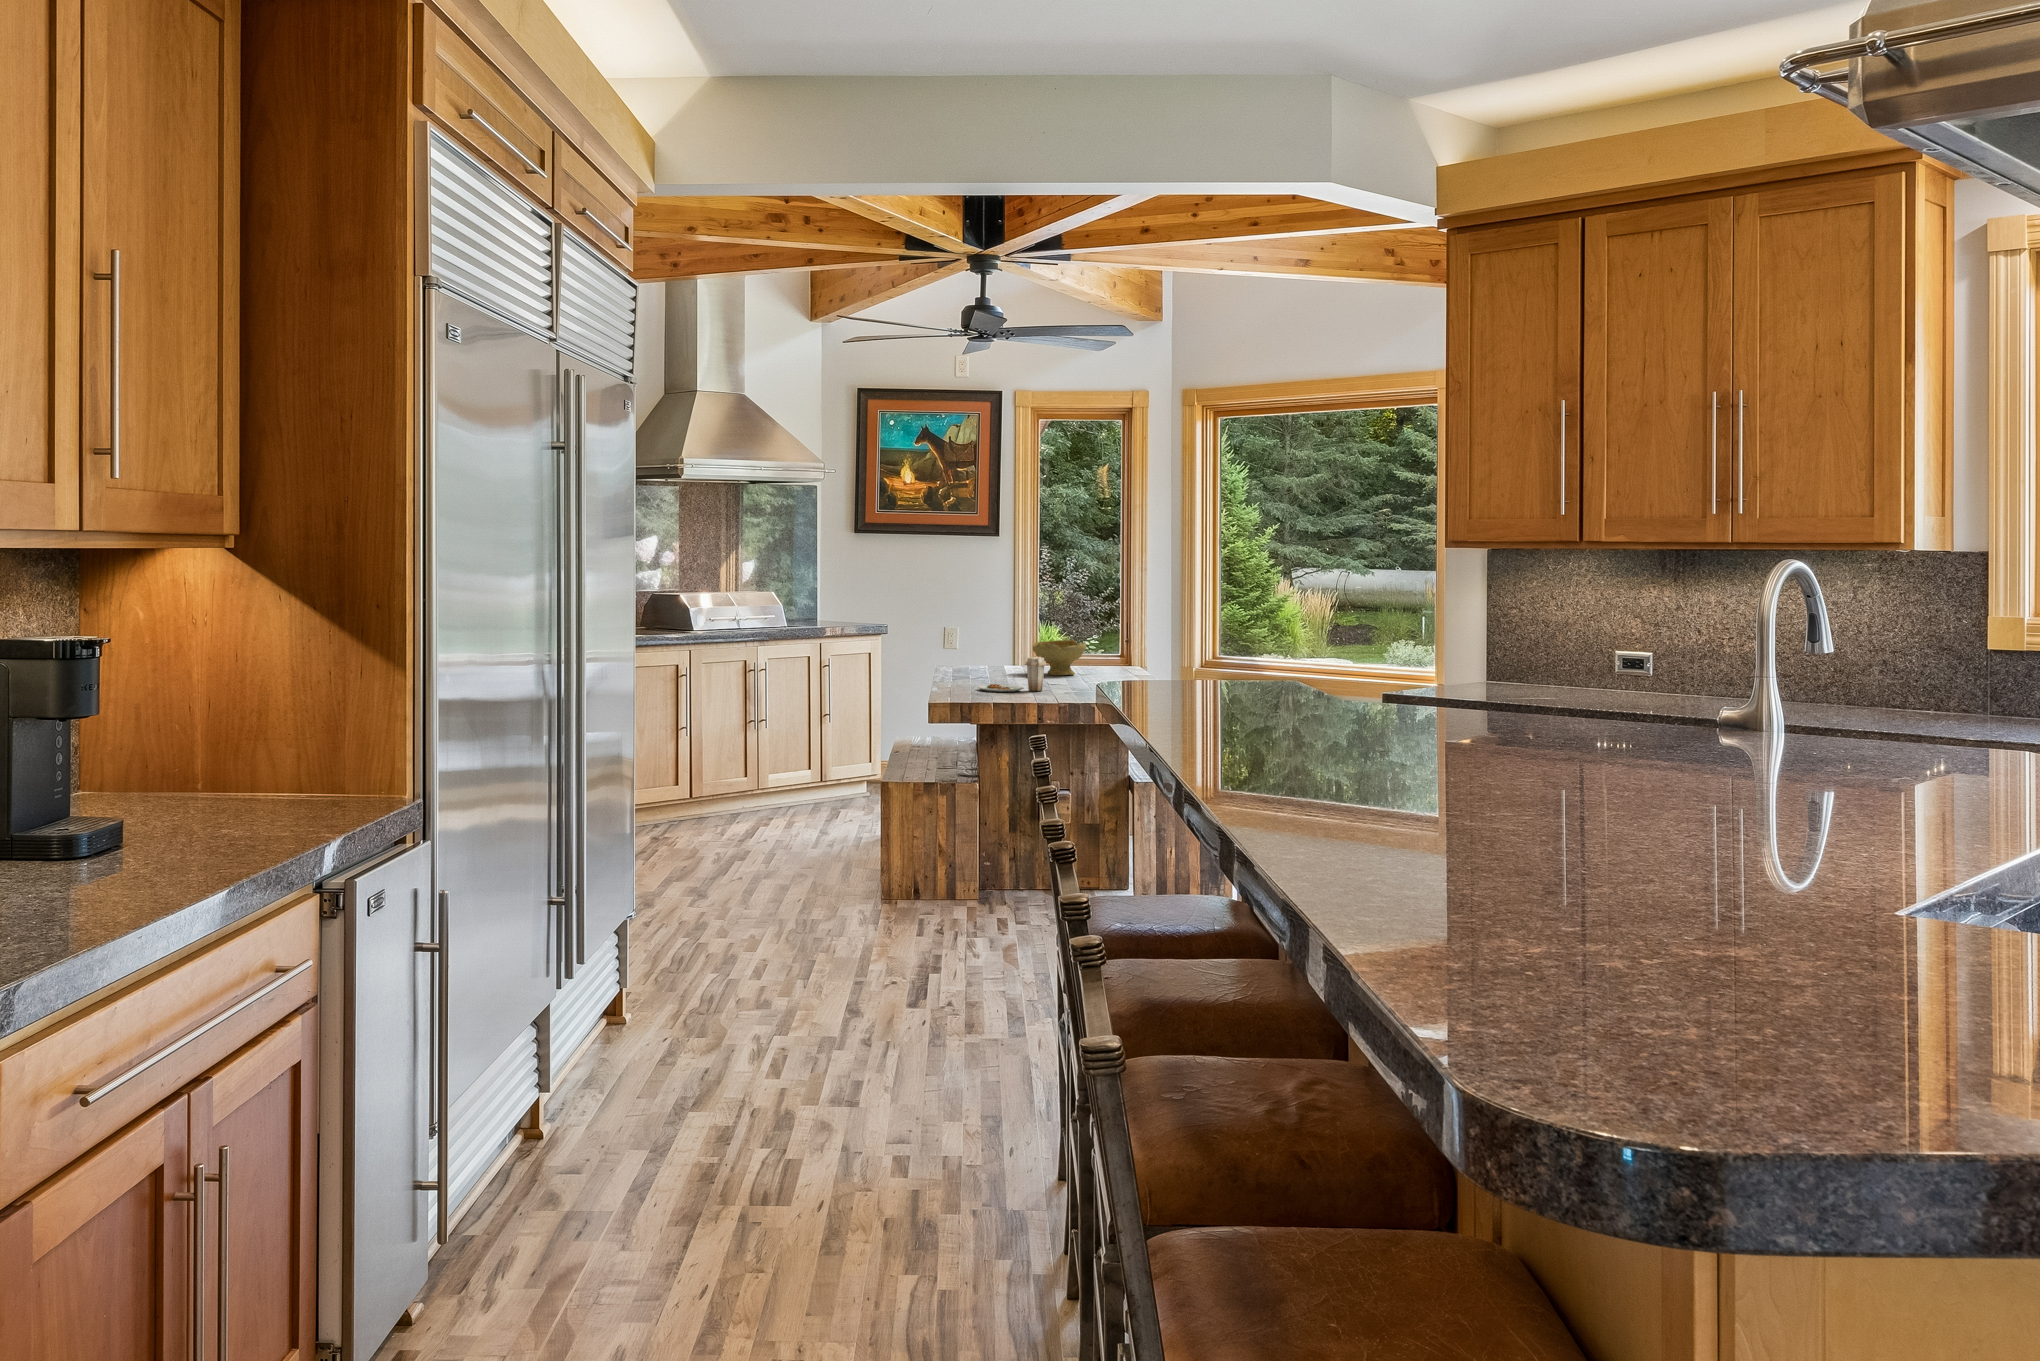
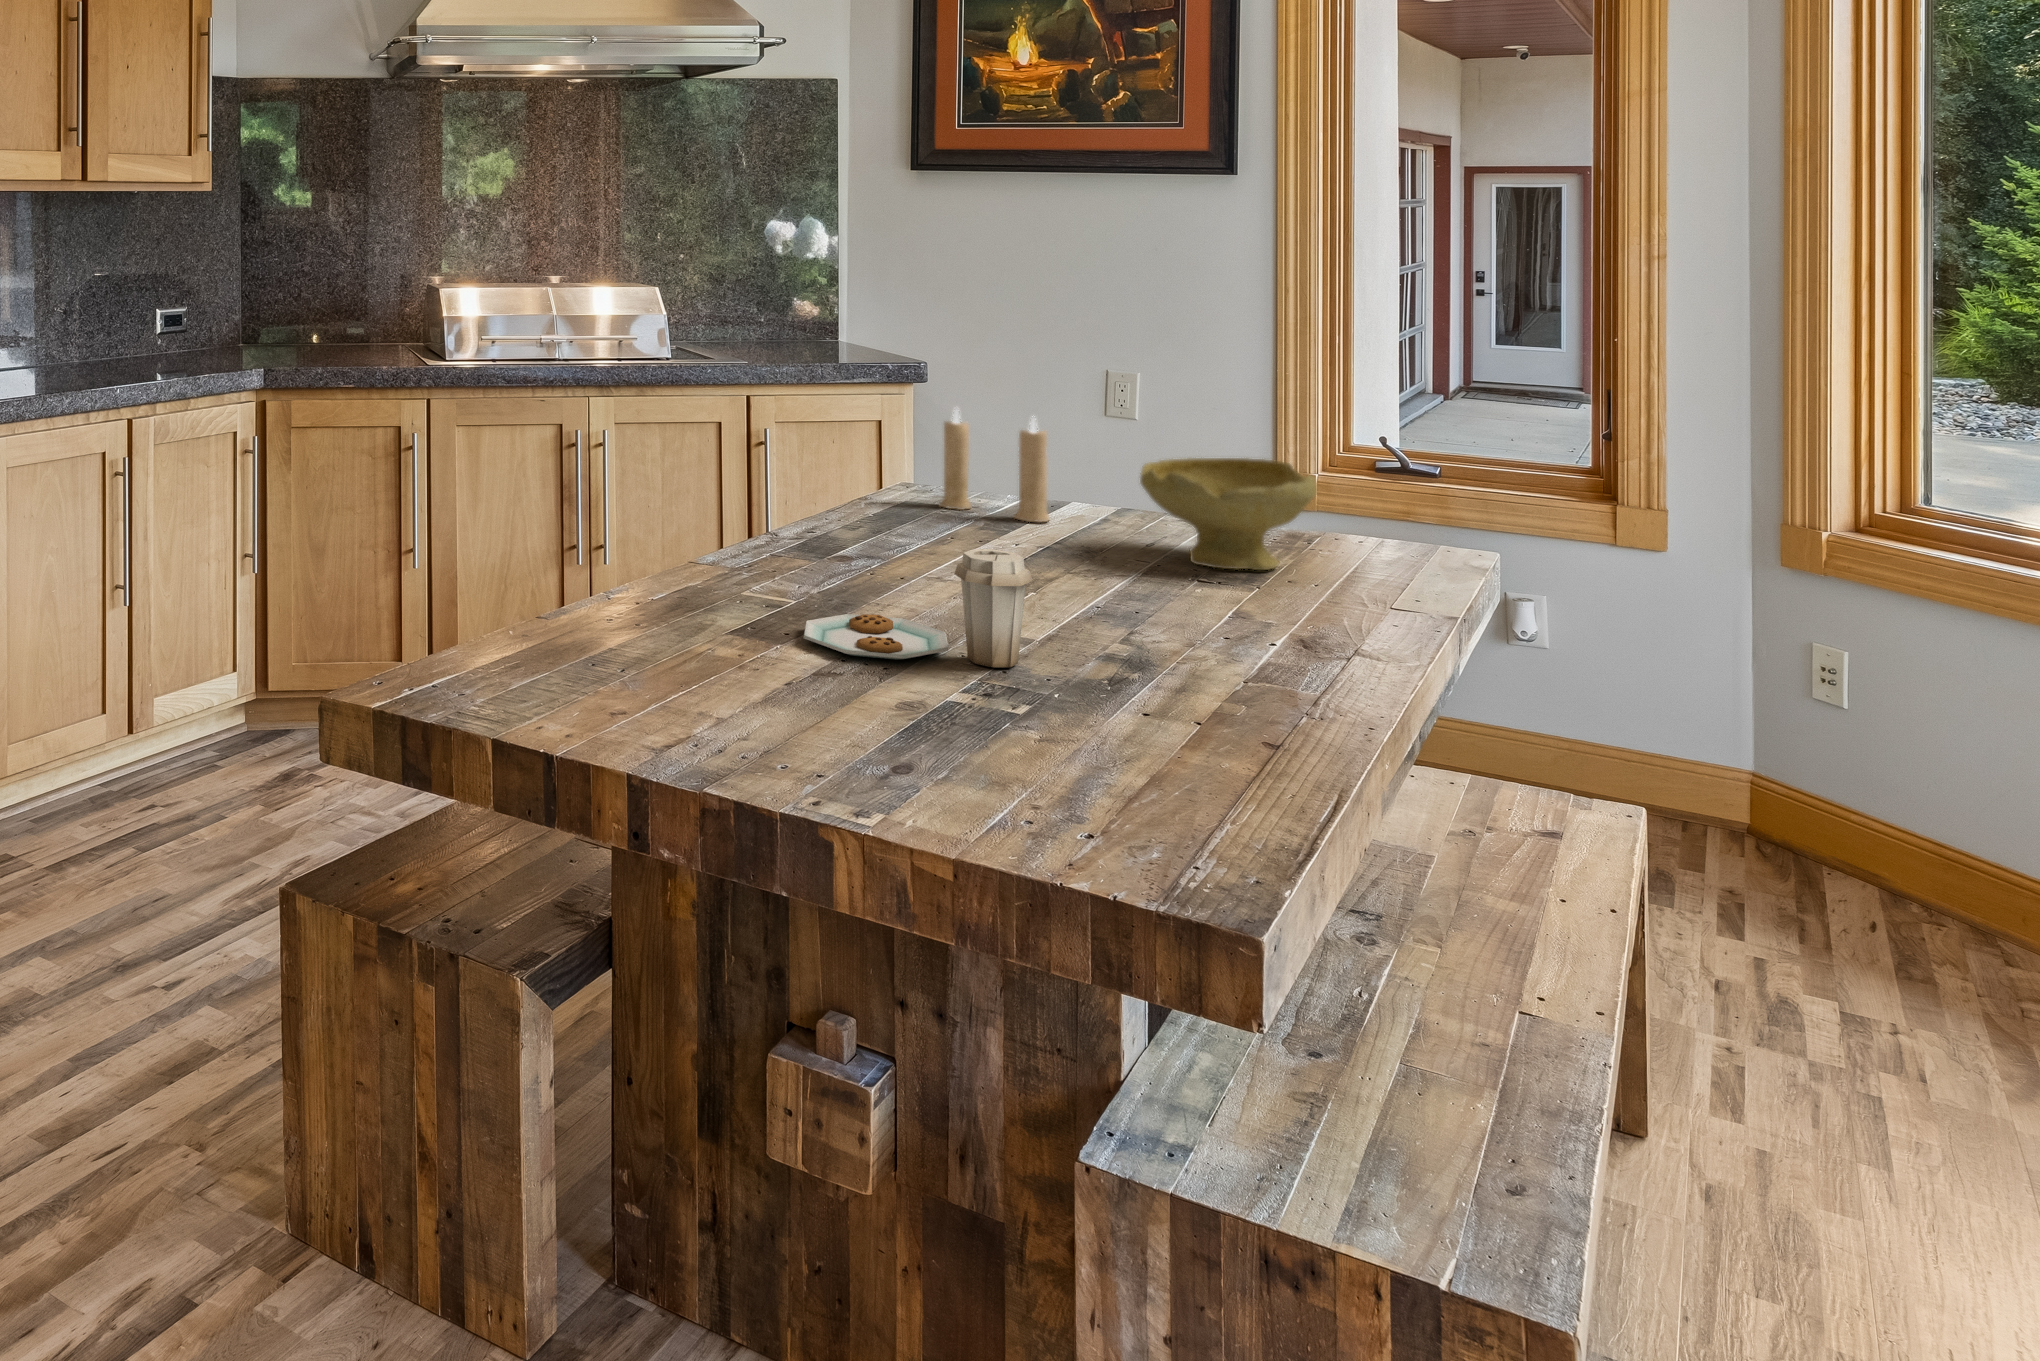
candle: none [951,629,994,671] -> present [940,409,1050,522]

